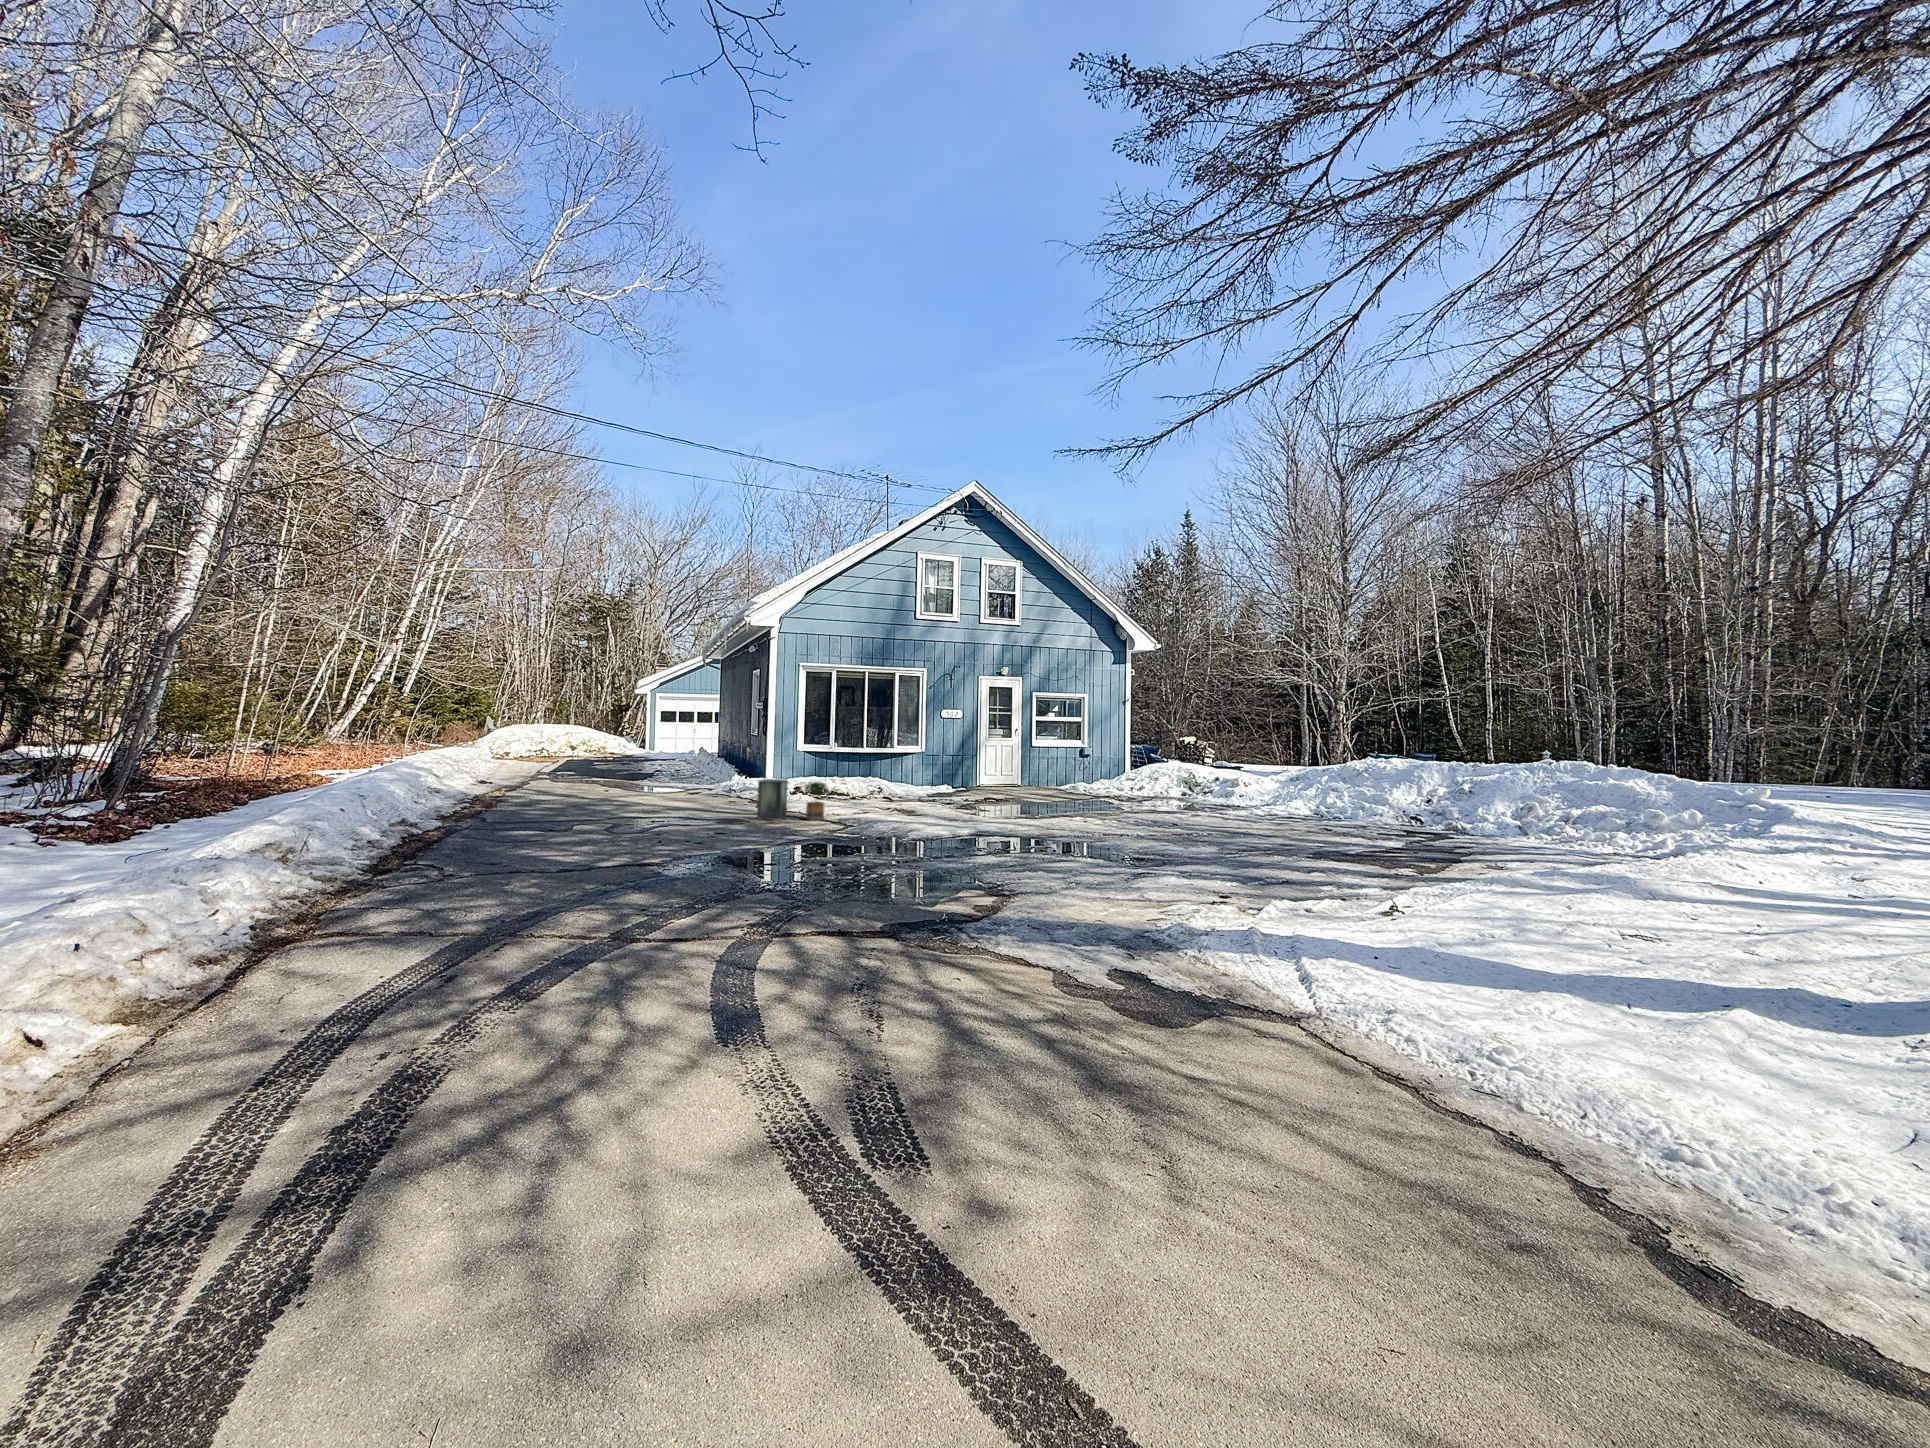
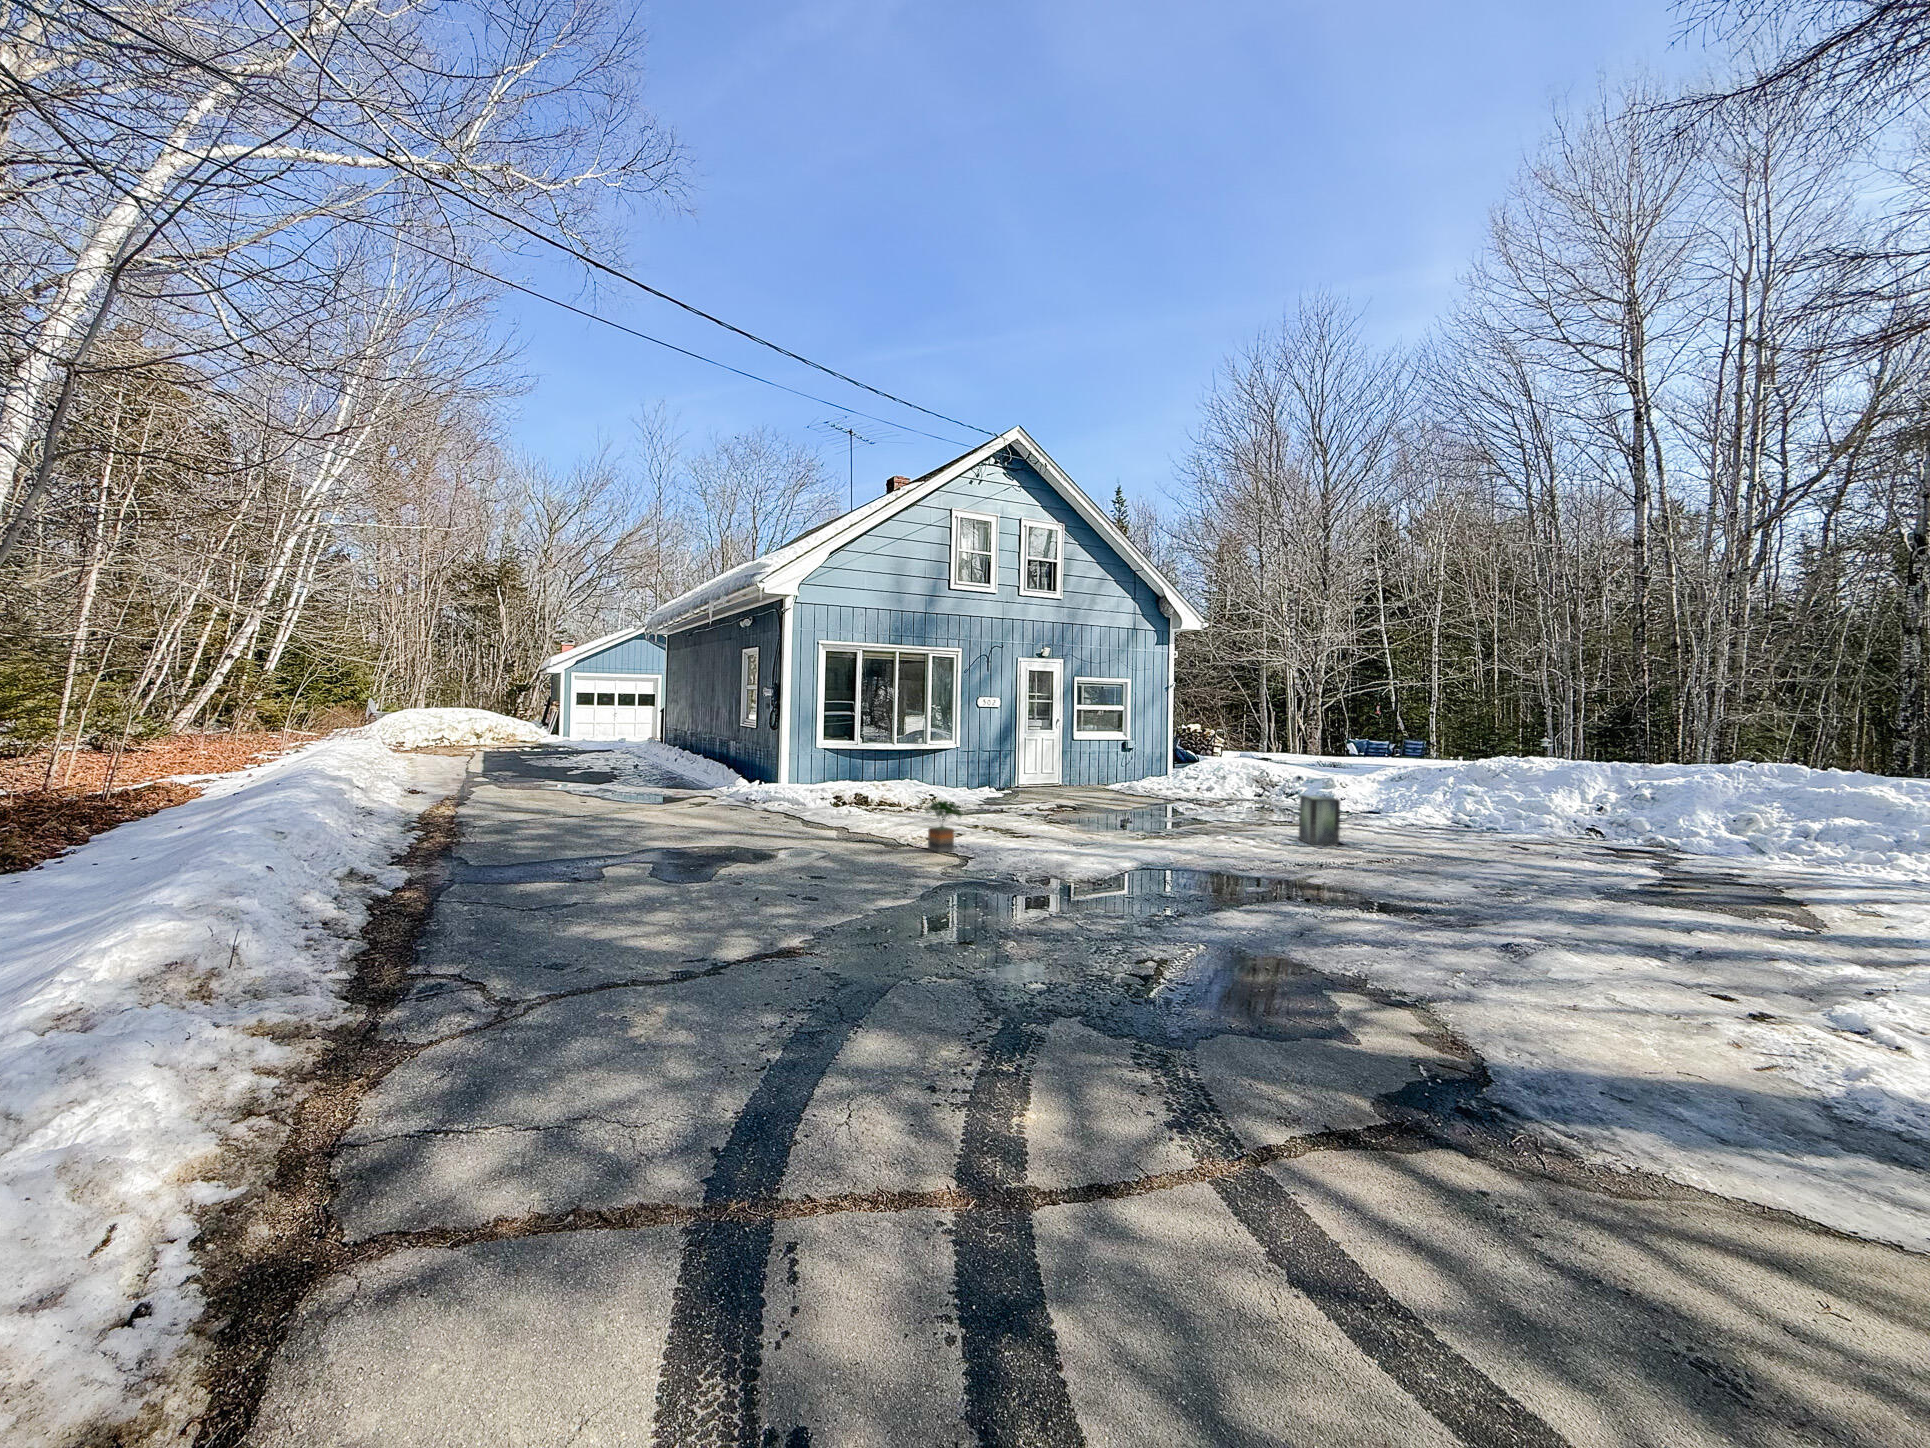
storage box: present [757,779,788,820] -> present [1299,795,1340,845]

